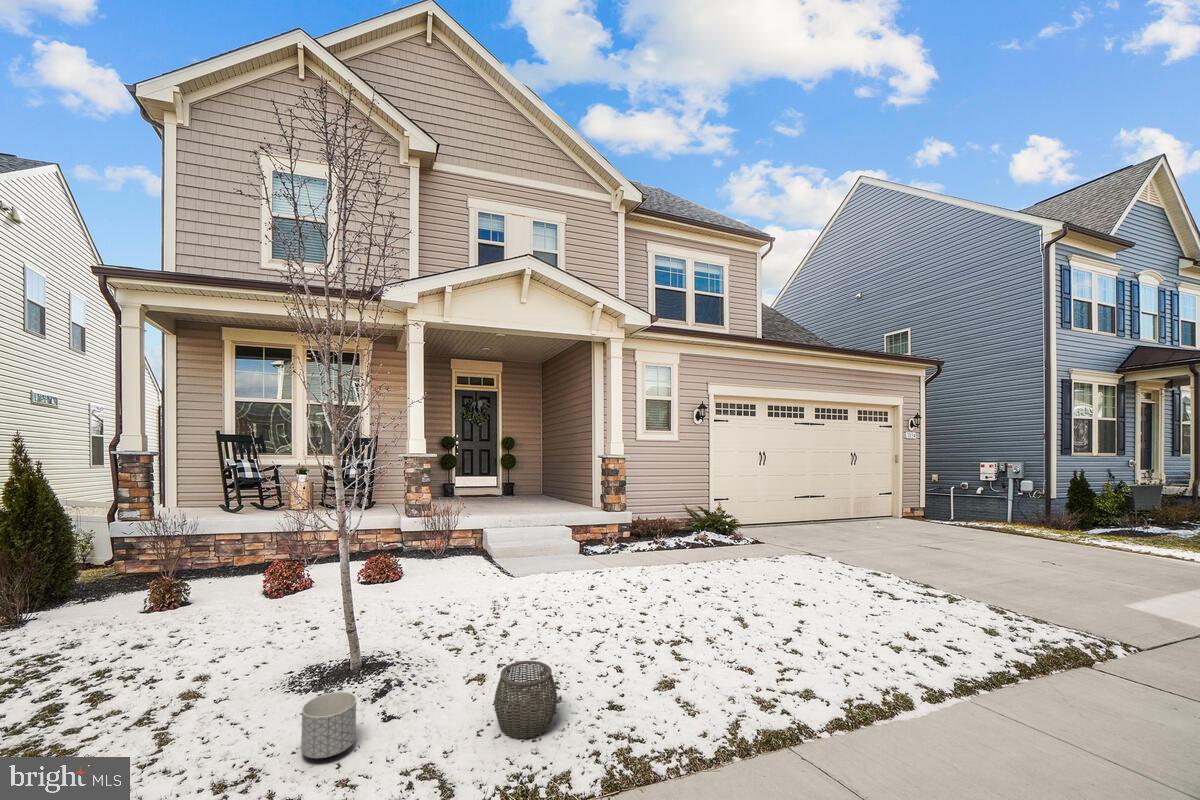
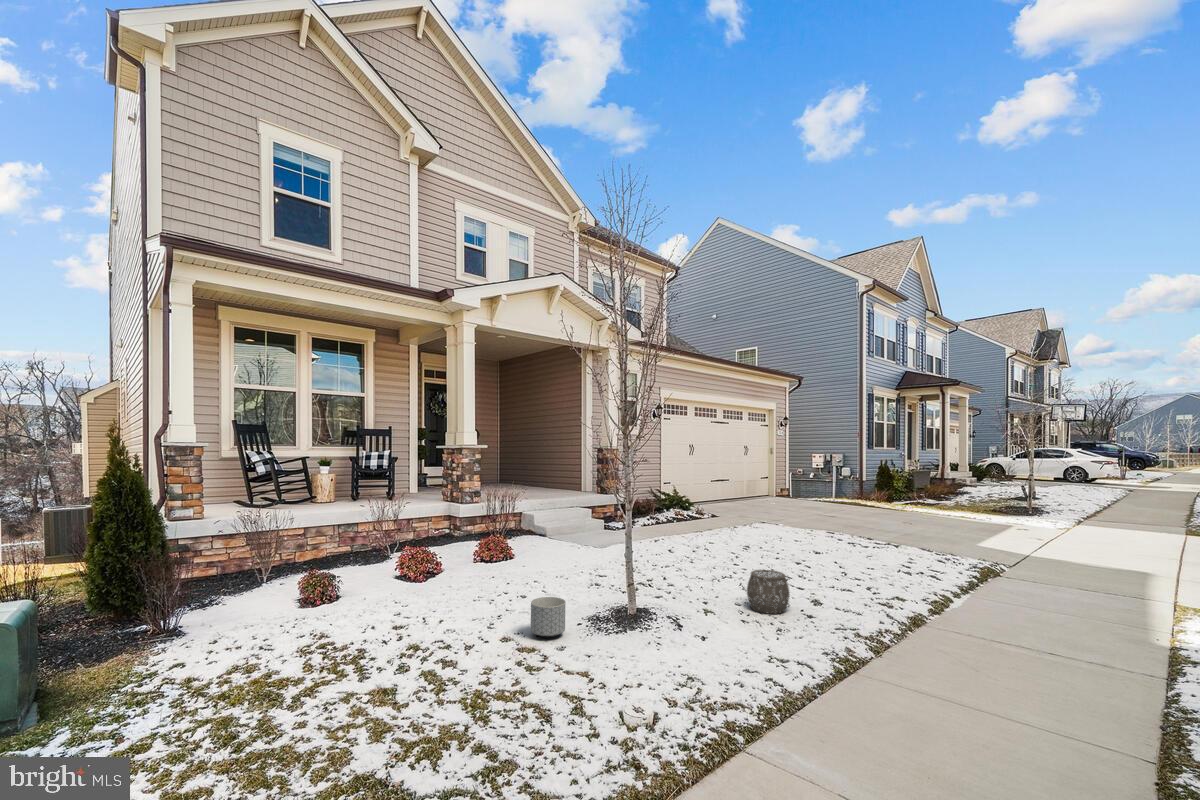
planter: present [301,692,356,758] -> present [530,597,566,638]

